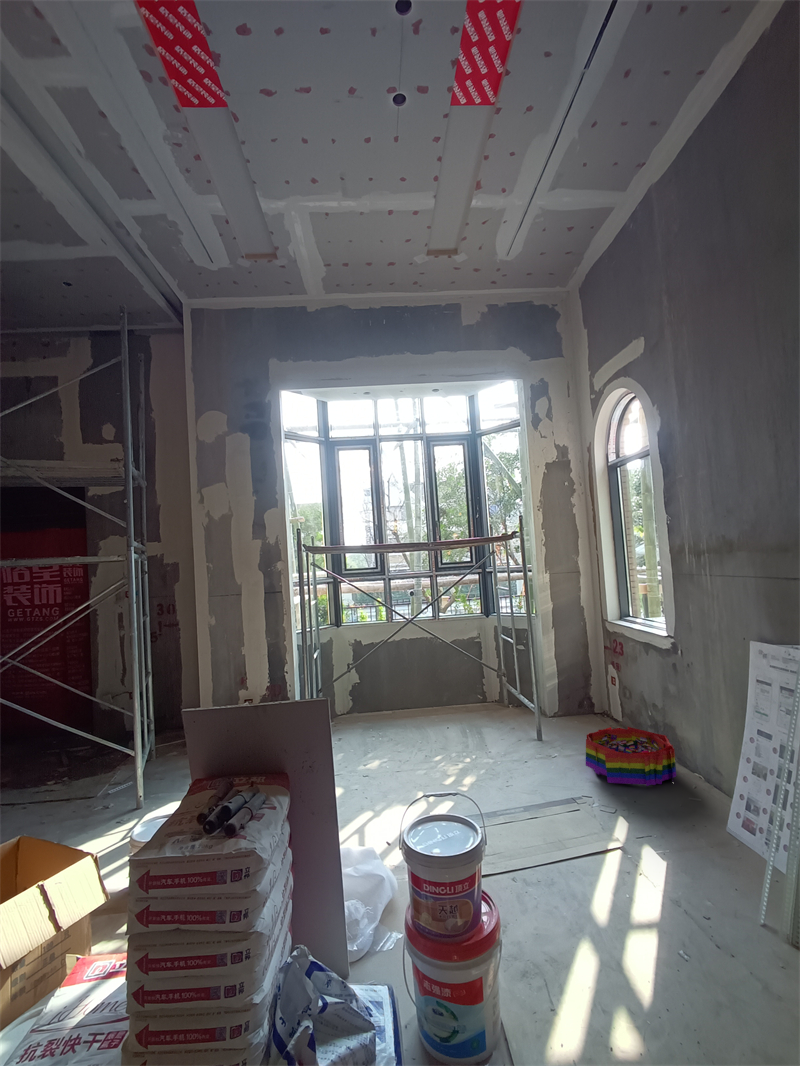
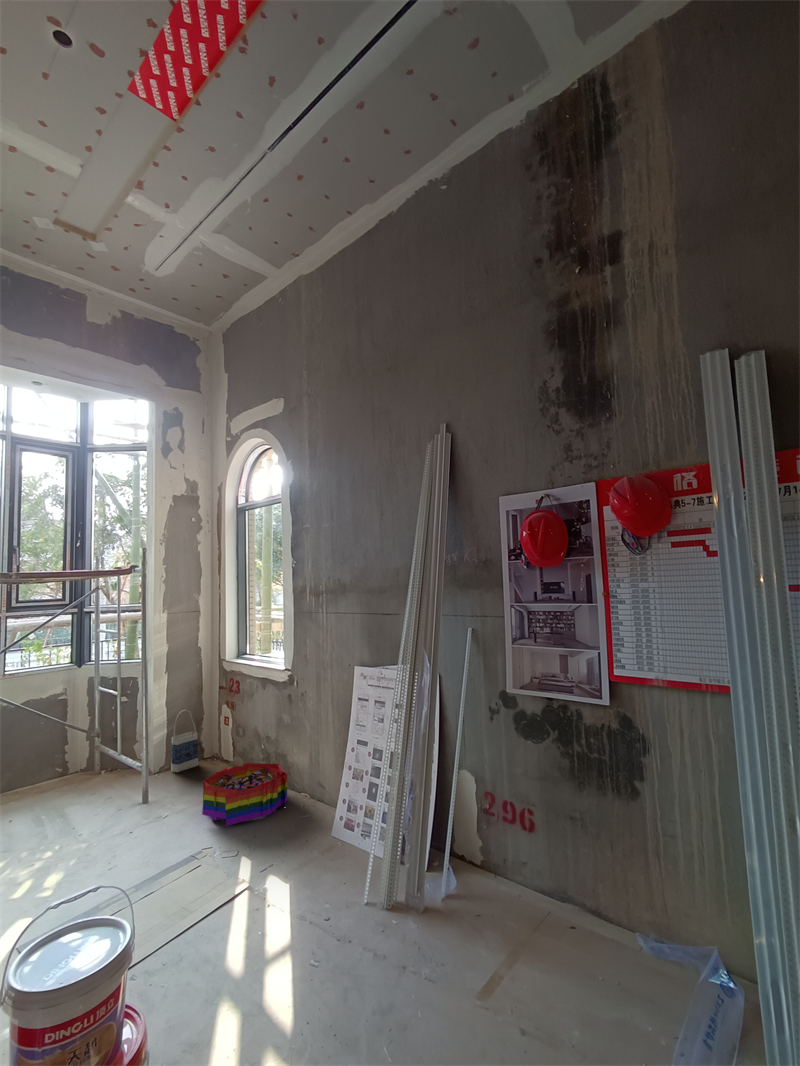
bag: none [562,665,589,721] -> present [171,710,198,772]

